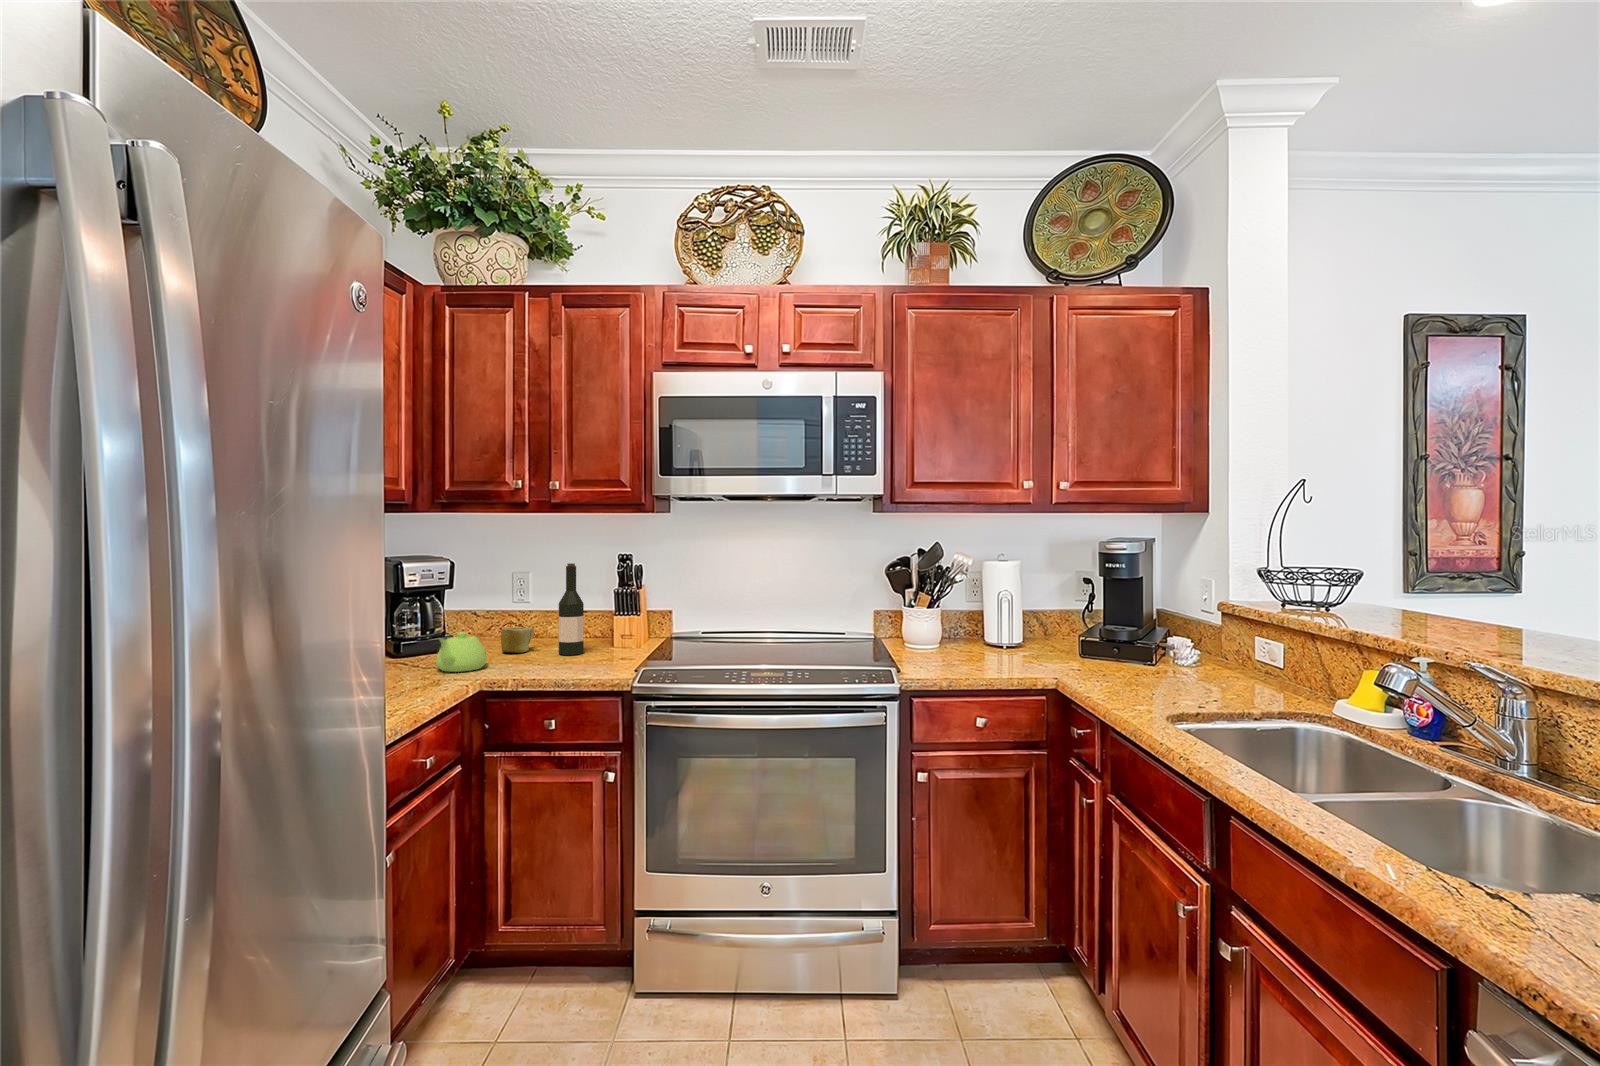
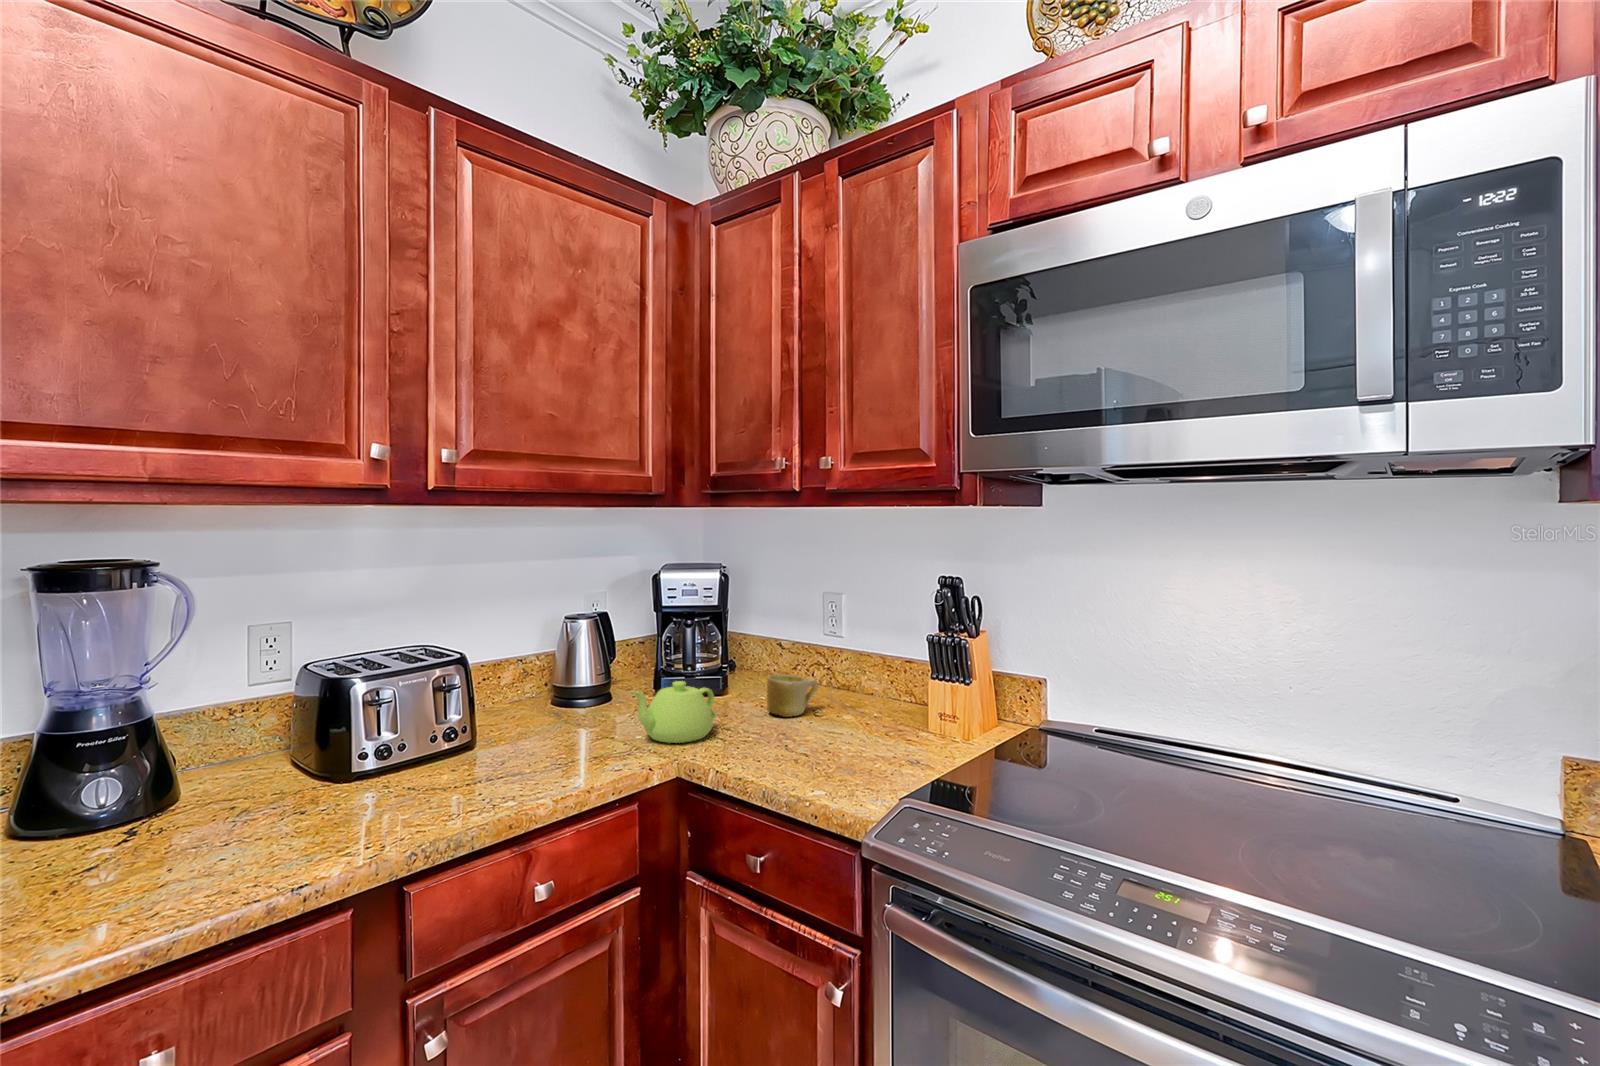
wine bottle: present [559,563,584,655] -> none [829,588,869,737]

